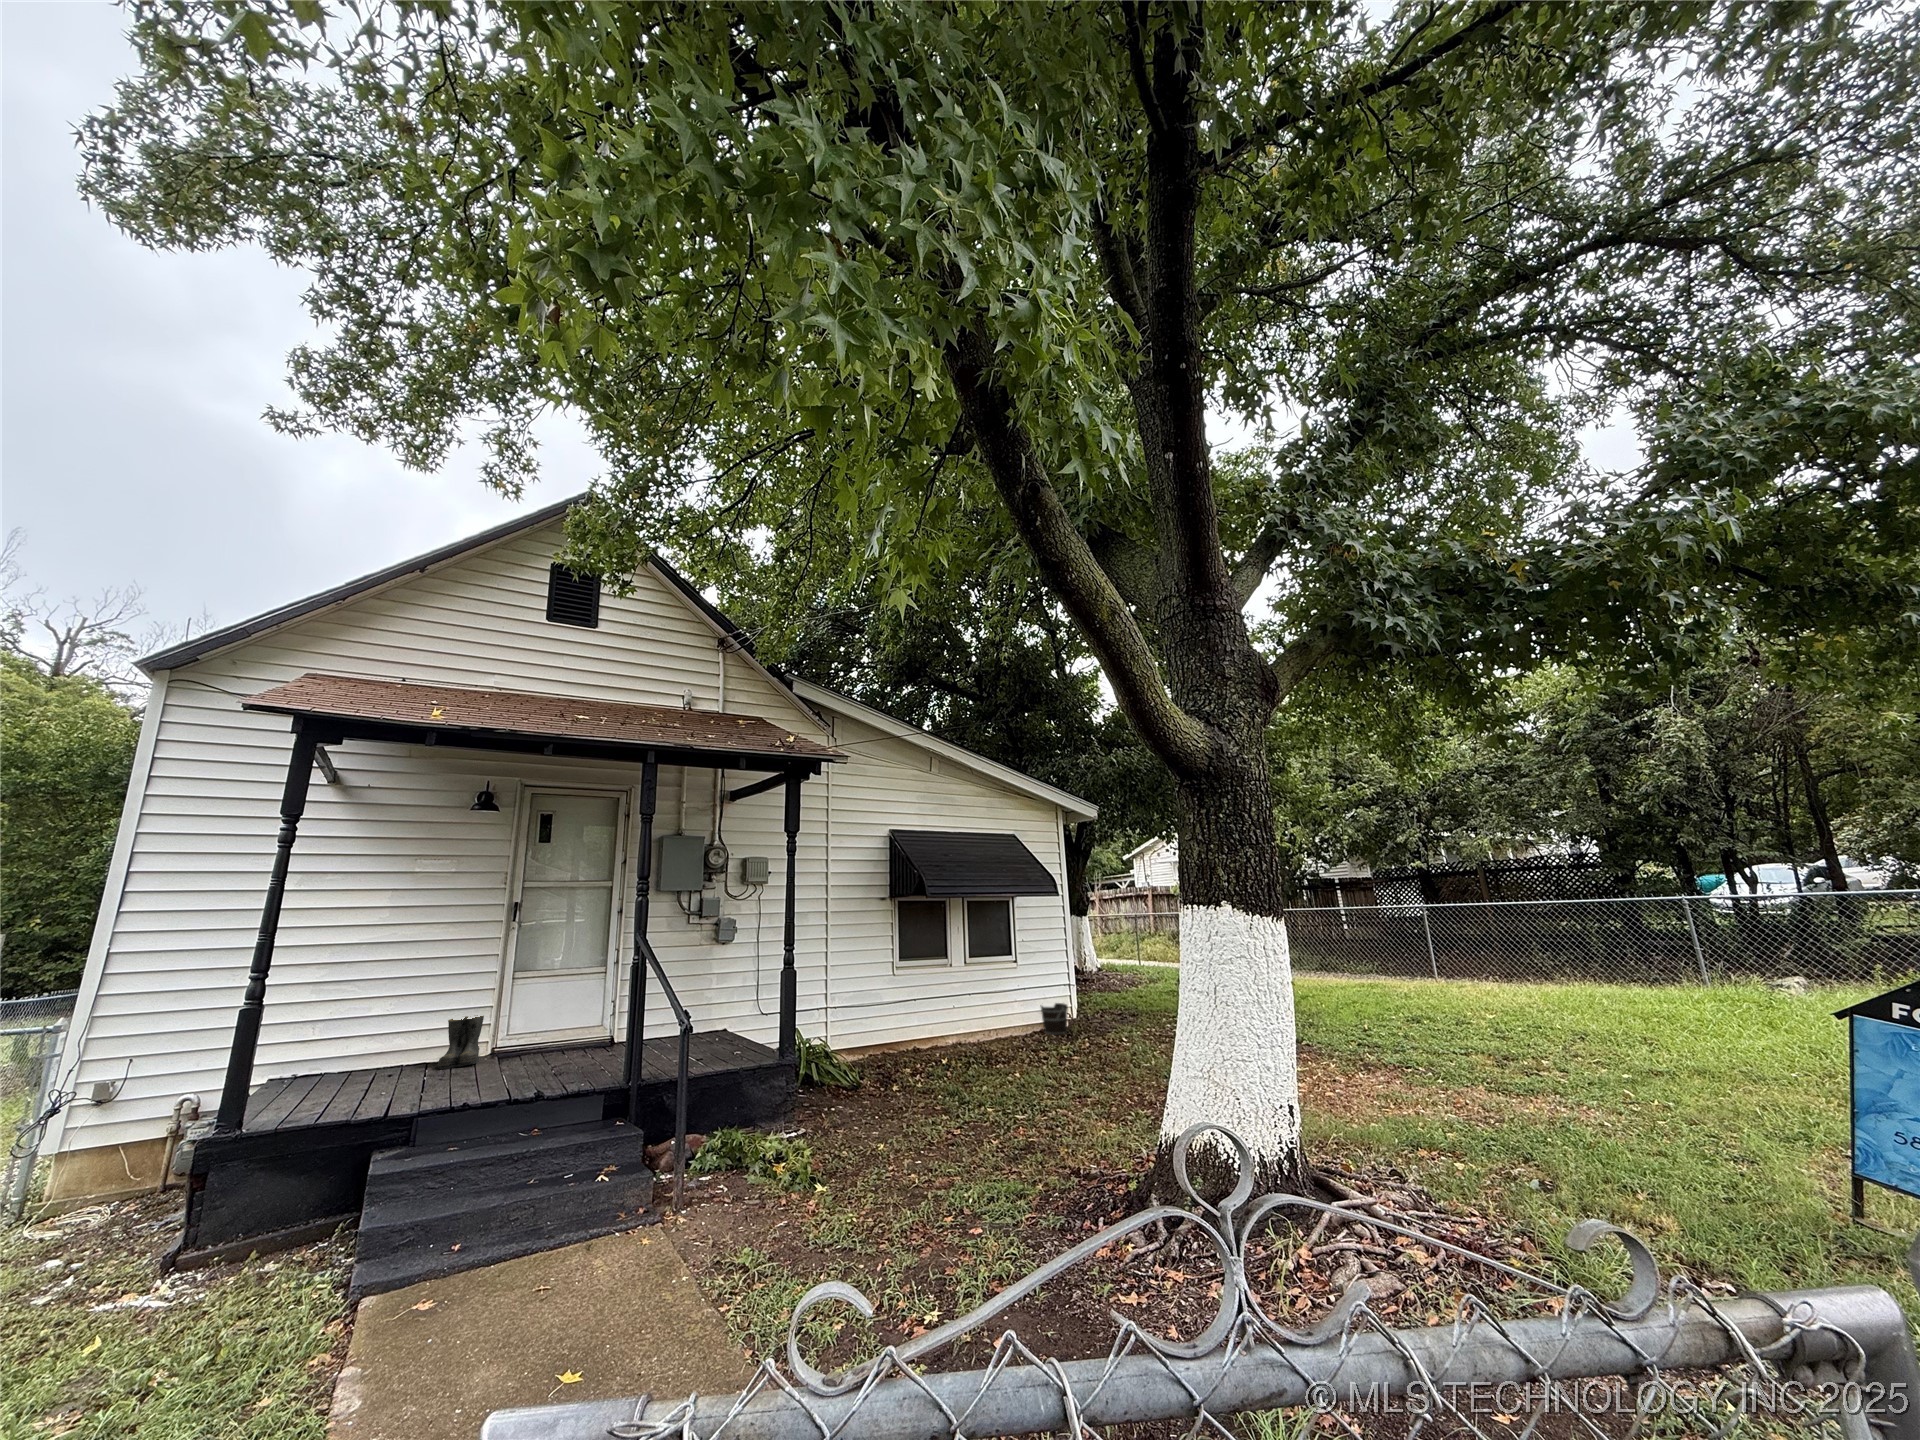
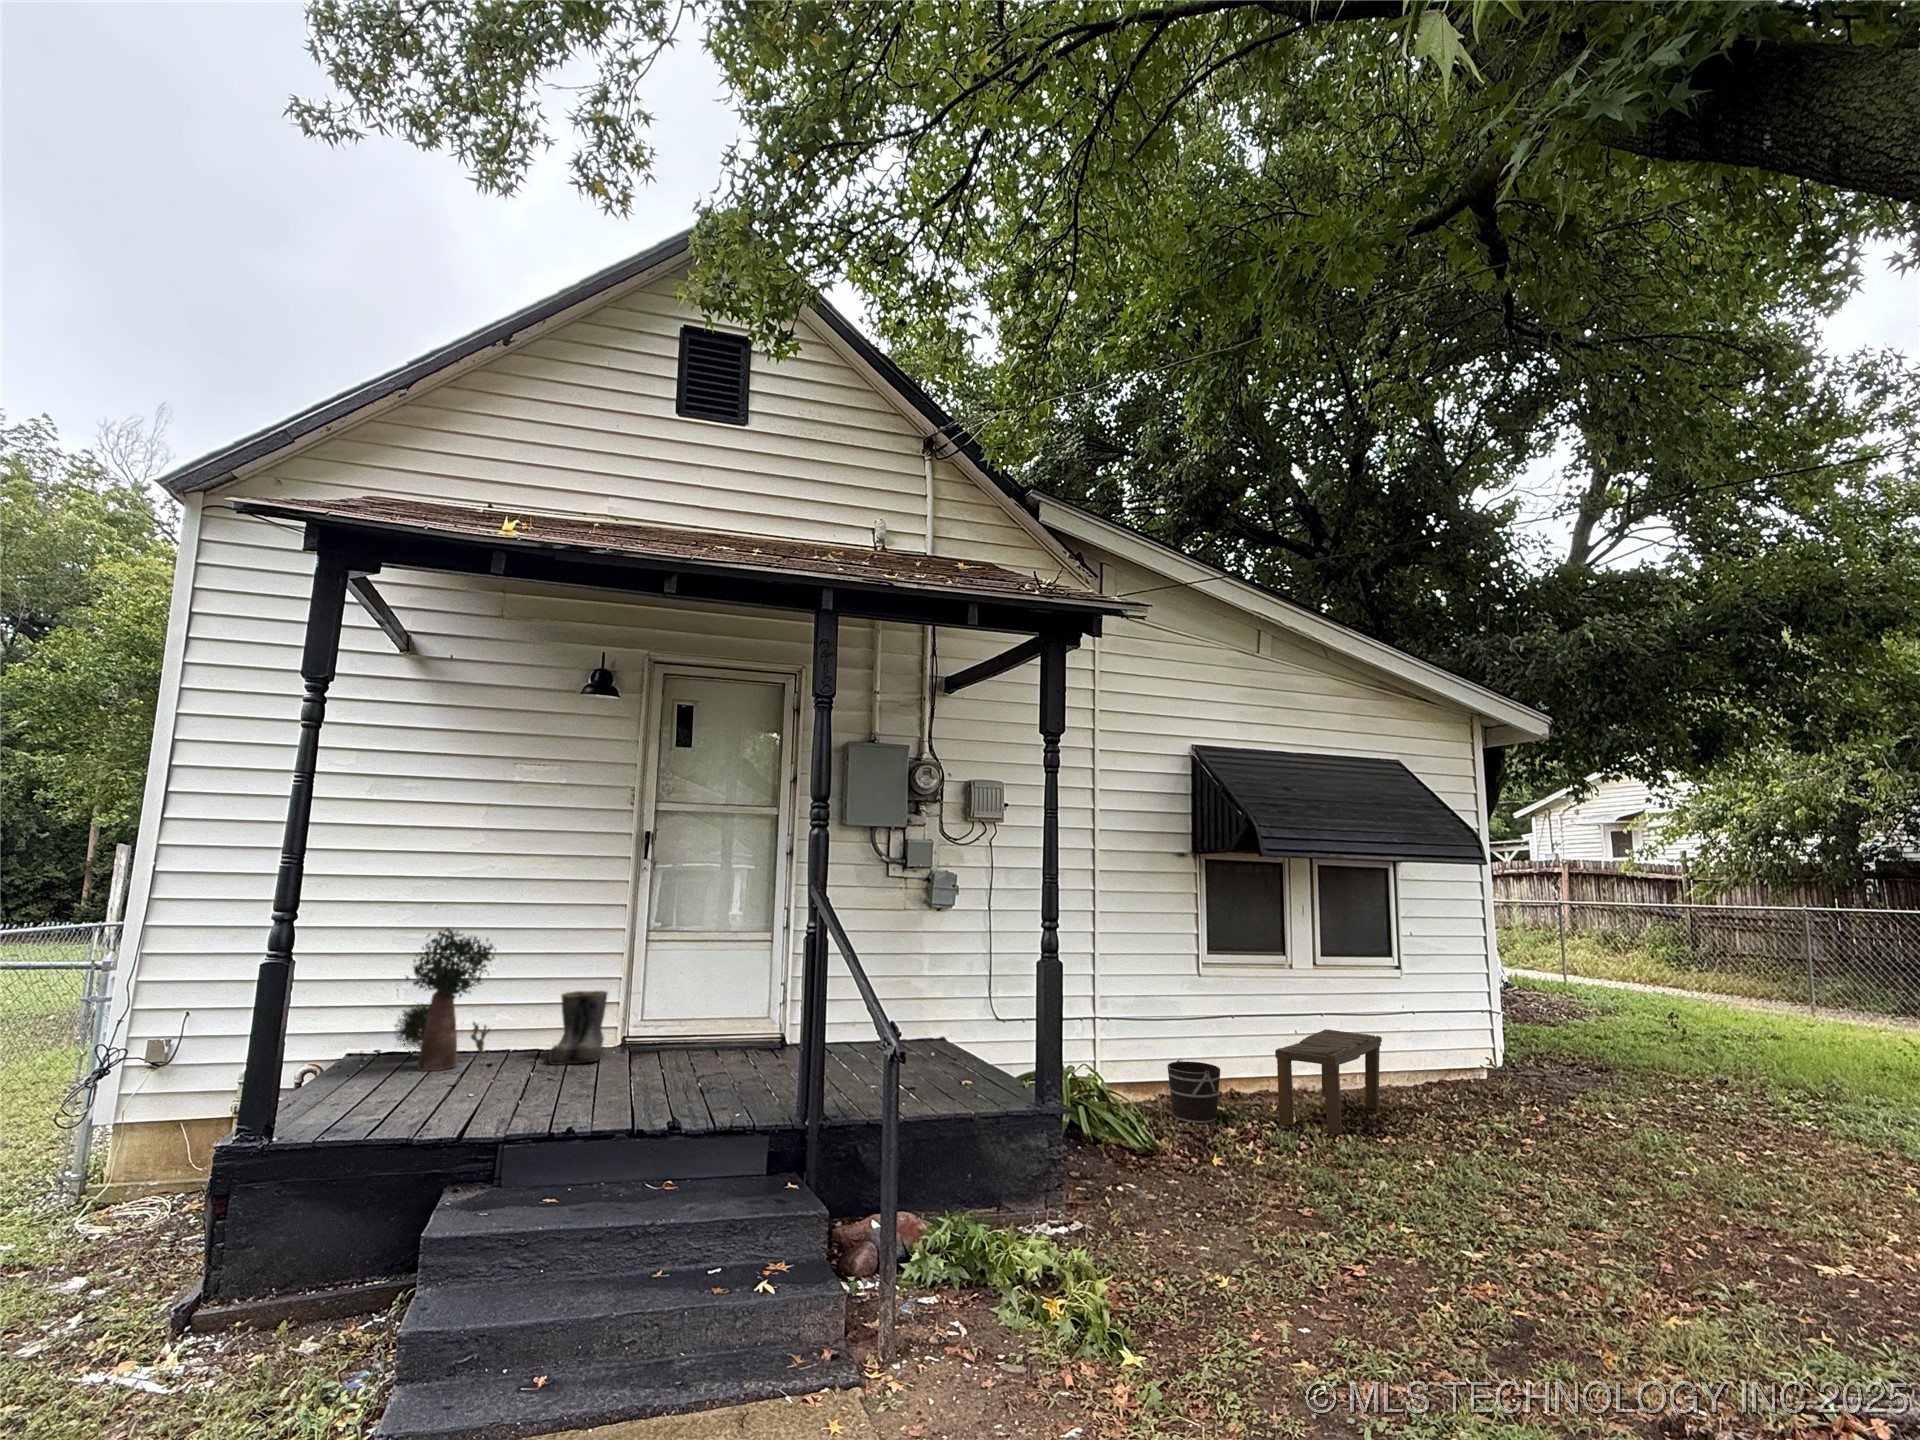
potted plant: none [312,979,401,1083] -> present [395,928,496,1071]
bench: none [936,999,1000,1062] -> present [1275,1029,1382,1135]
bucket: present [1041,1003,1068,1034] -> present [1167,1059,1220,1123]

